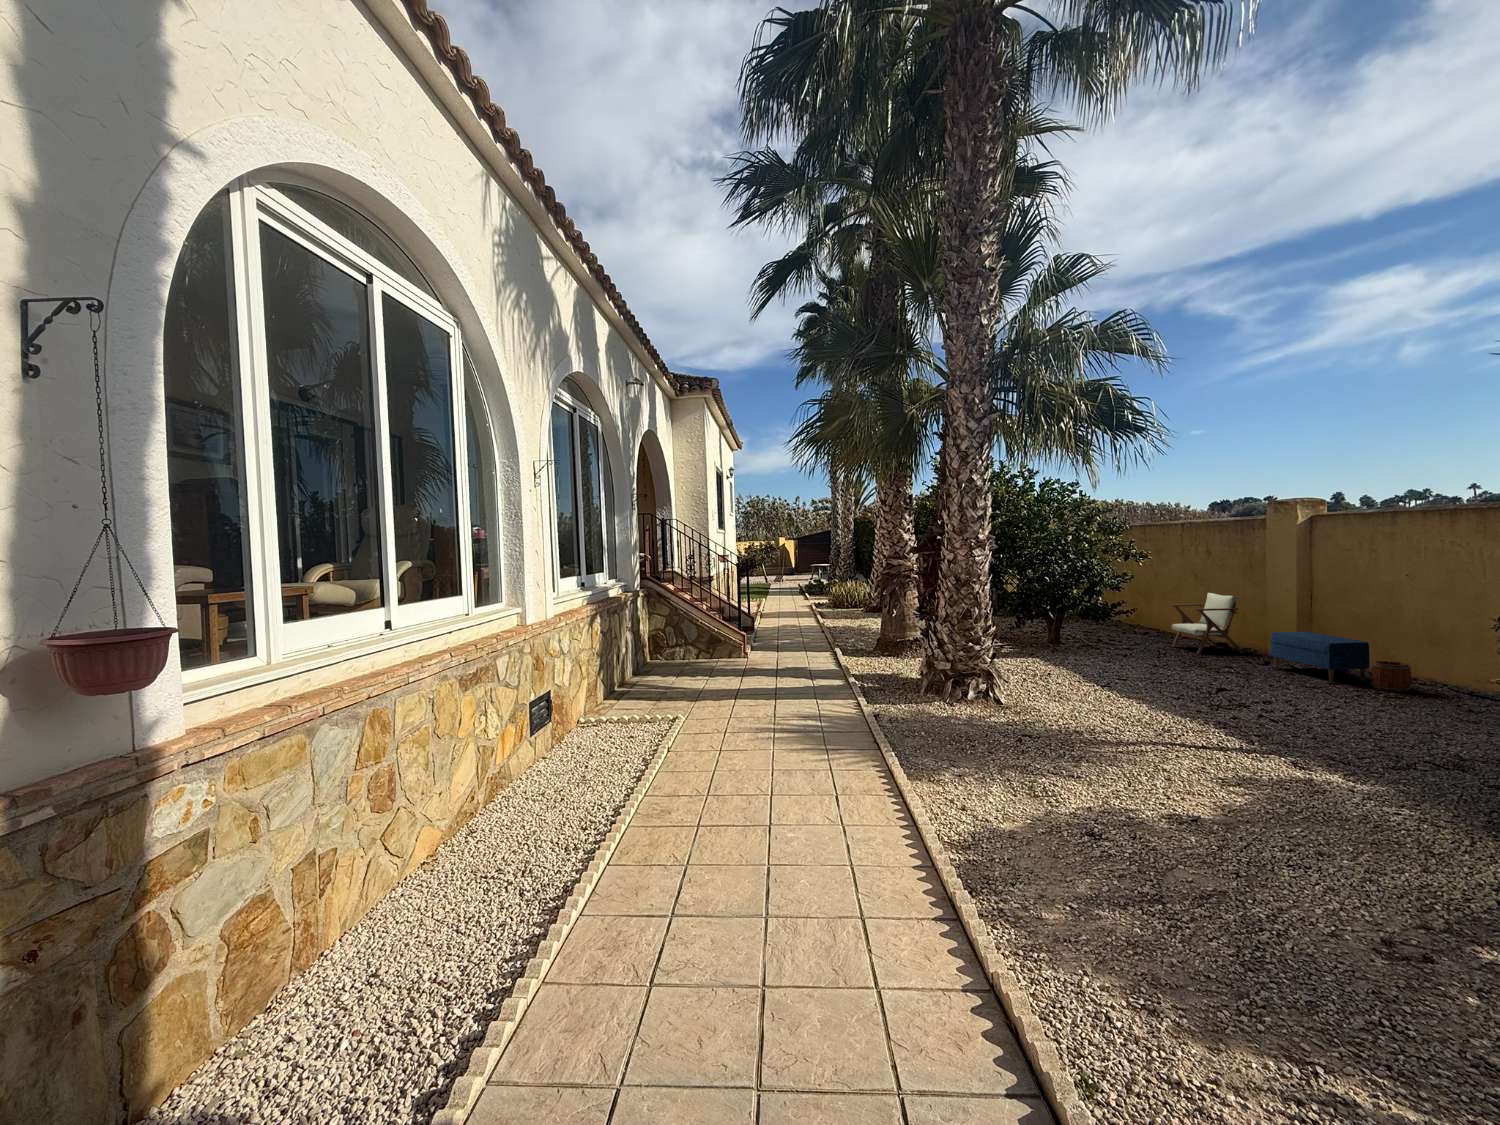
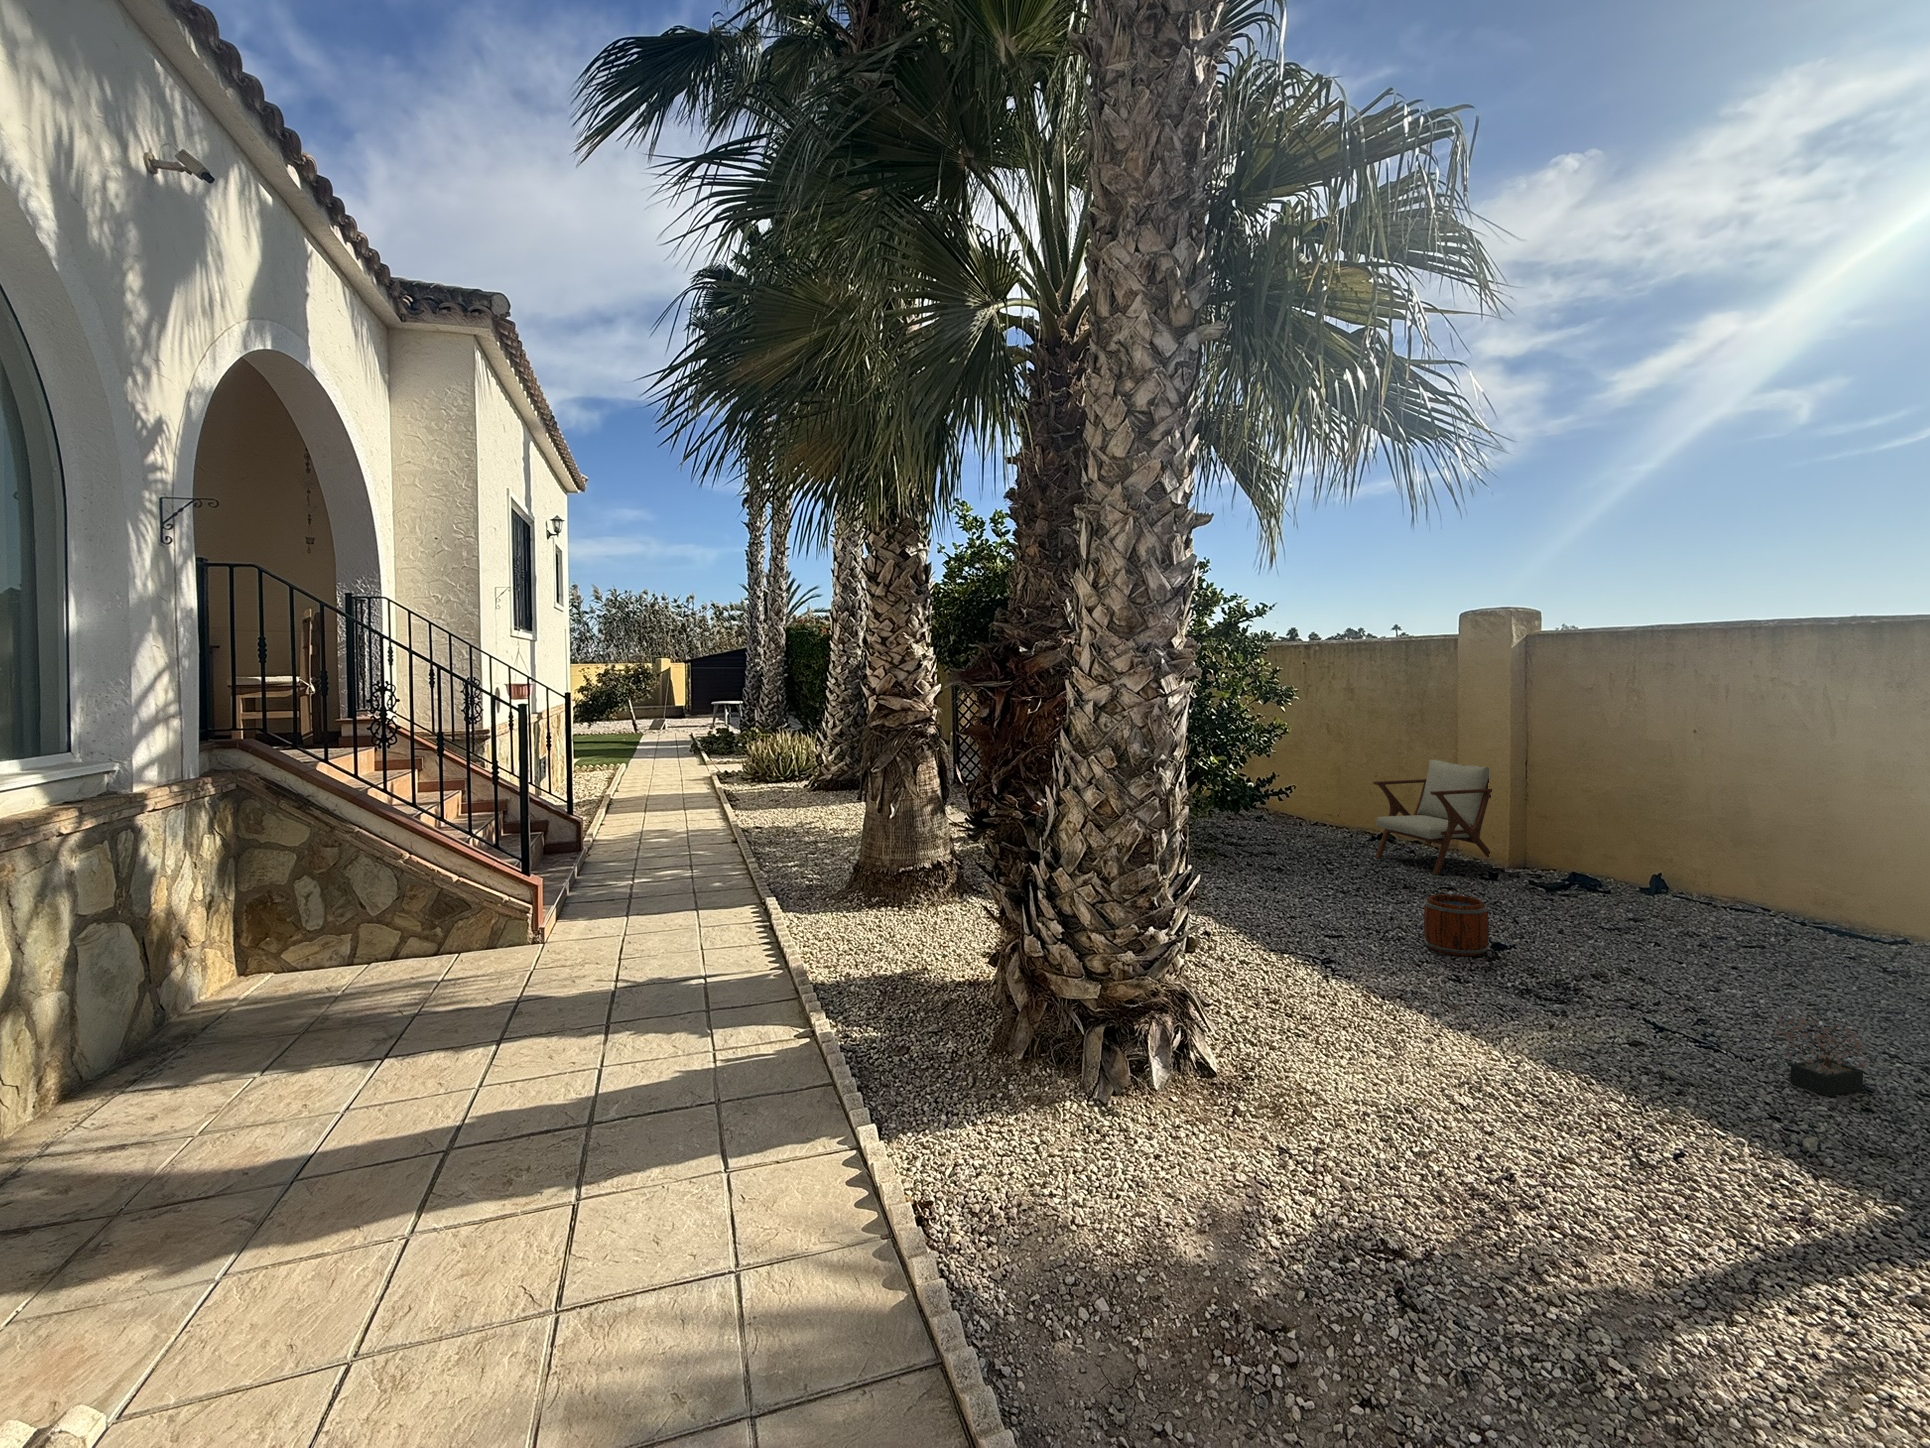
bench: present [1271,632,1370,682] -> none [1592,835,1795,941]
bucket: present [1371,661,1411,692] -> present [1424,894,1489,956]
decorative plant: none [1242,687,1282,719] -> present [1774,1014,1865,1096]

